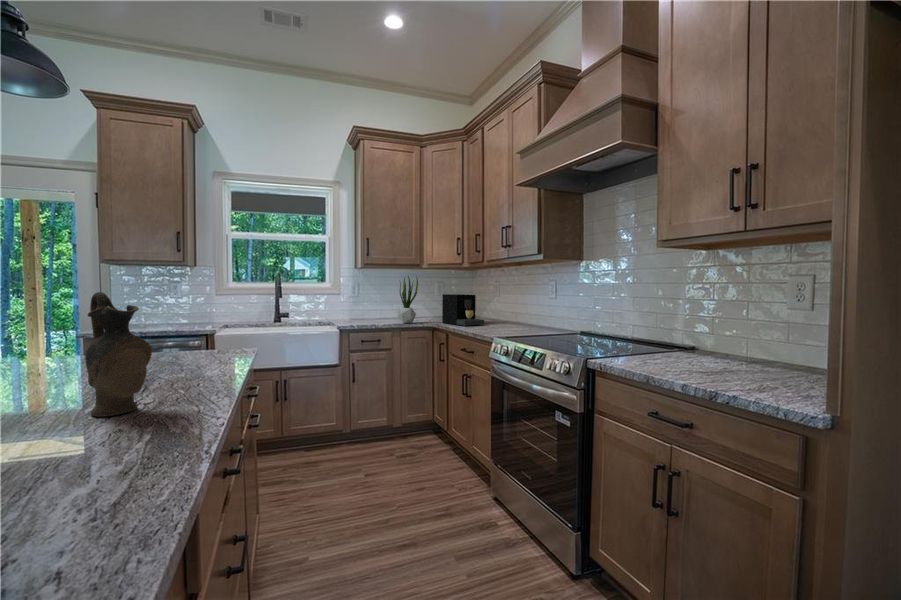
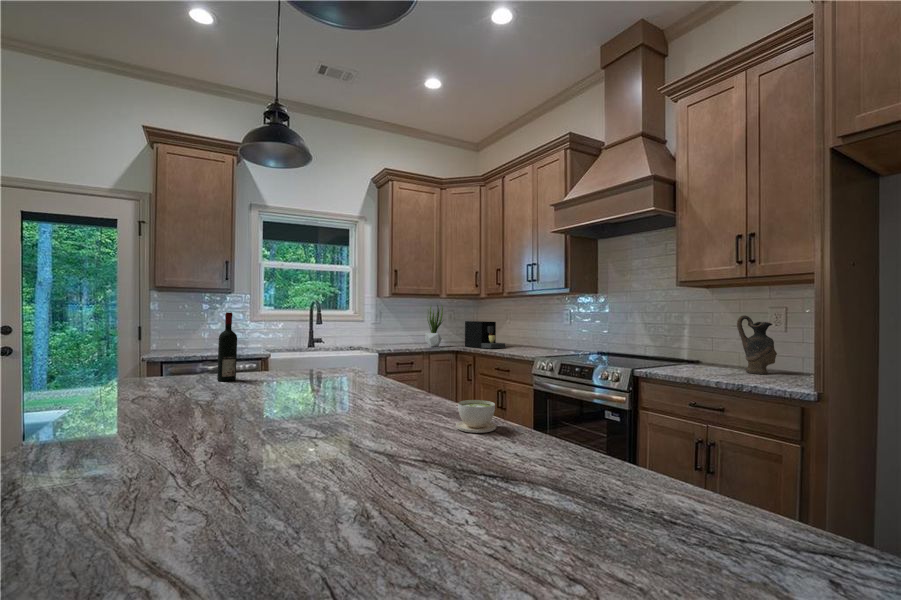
wine bottle: none [36,290,64,372] -> present [217,312,237,381]
ceramic pitcher: present [85,292,152,417] -> present [737,315,777,374]
coffee cup: none [45,438,146,507] -> present [456,400,496,433]

